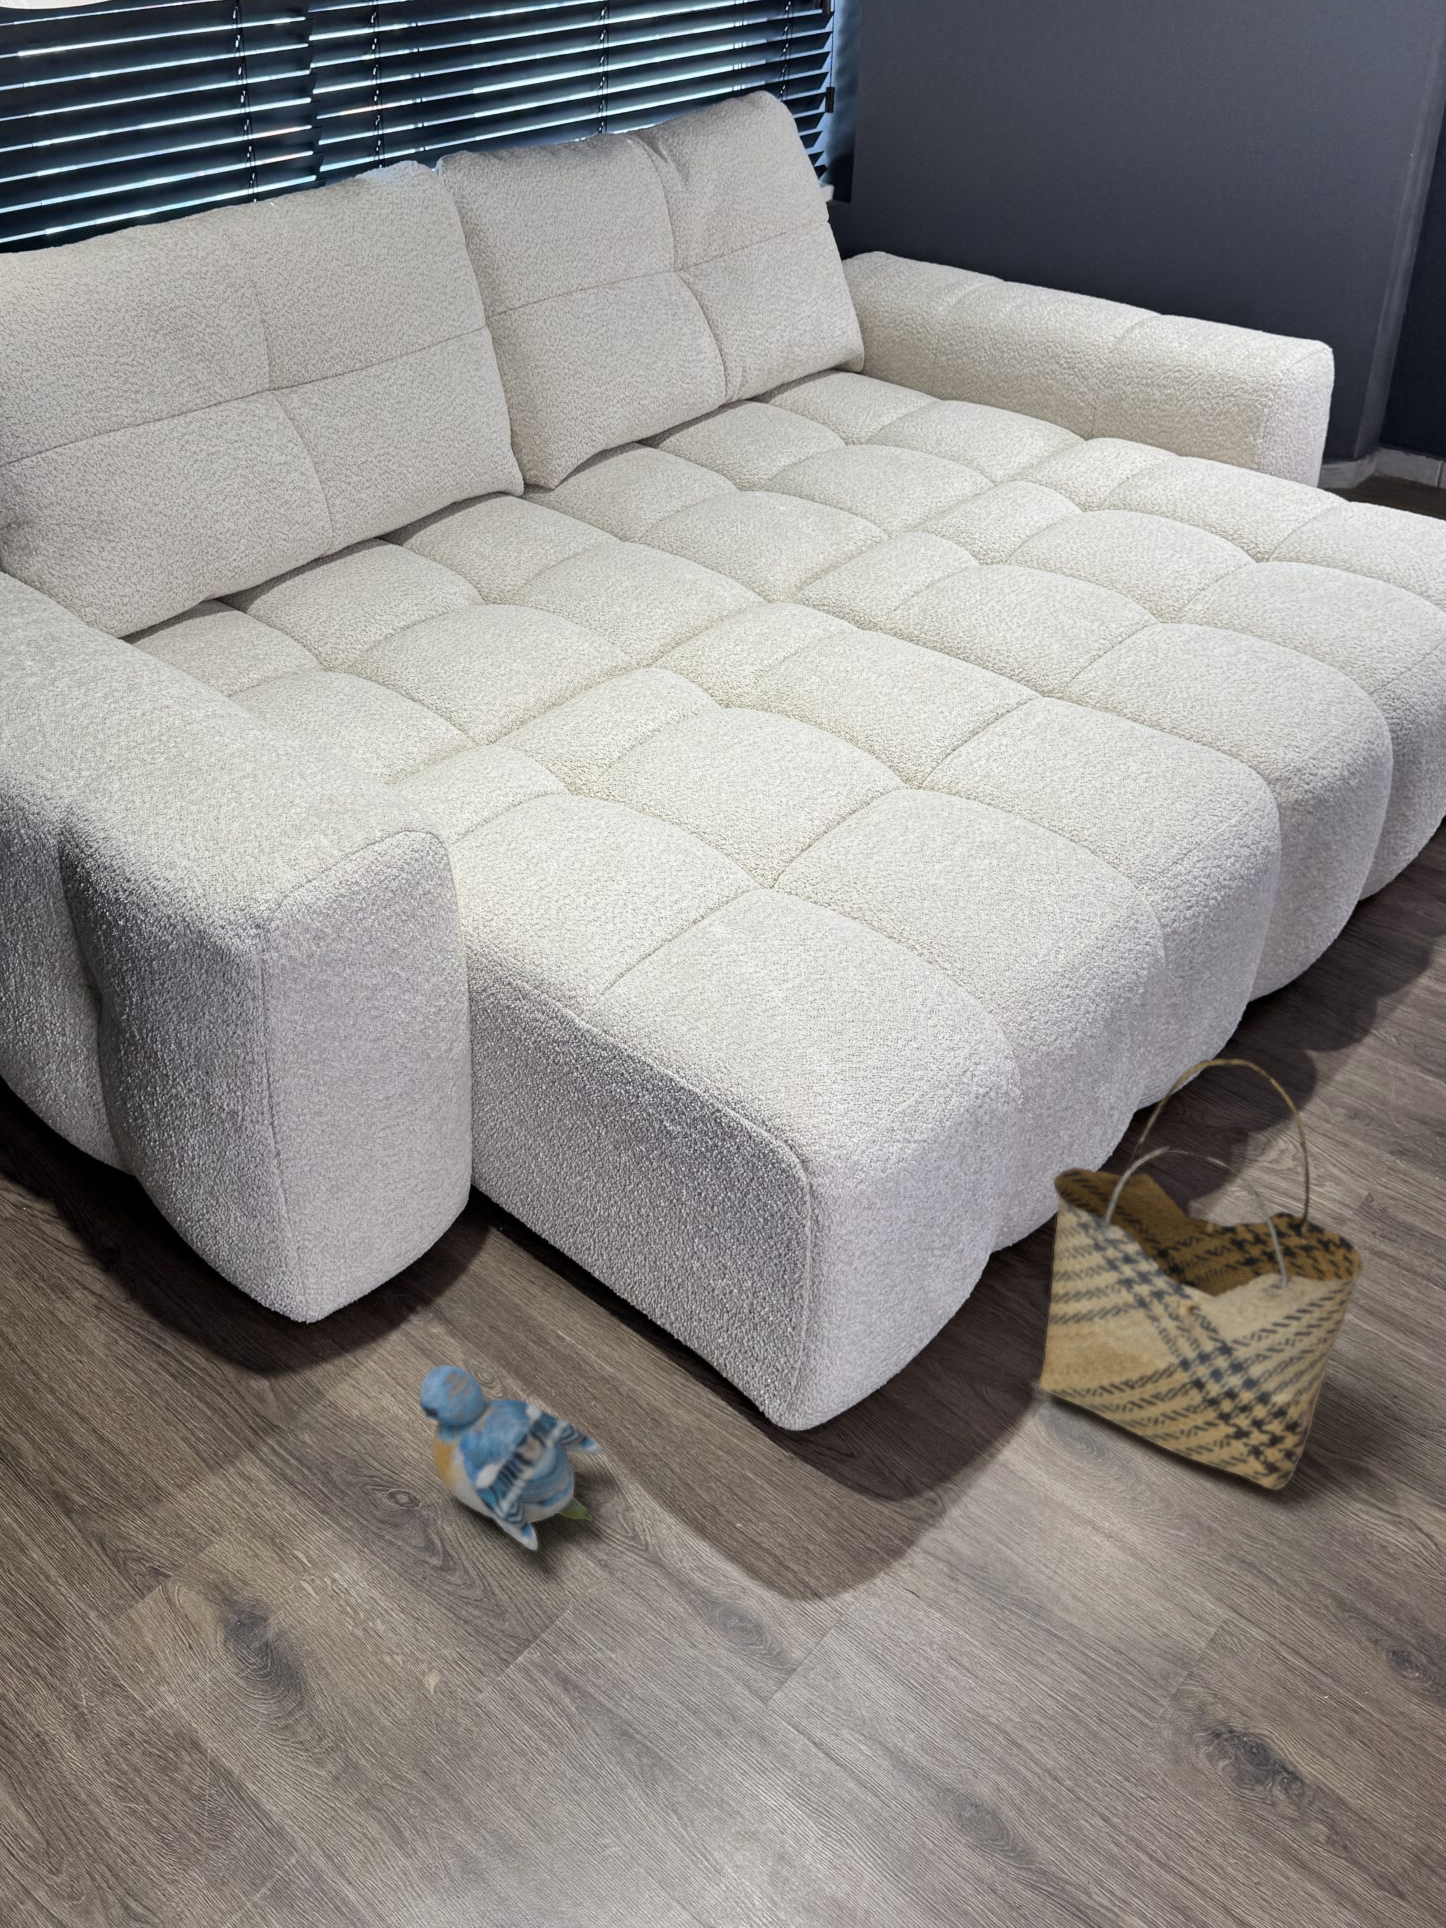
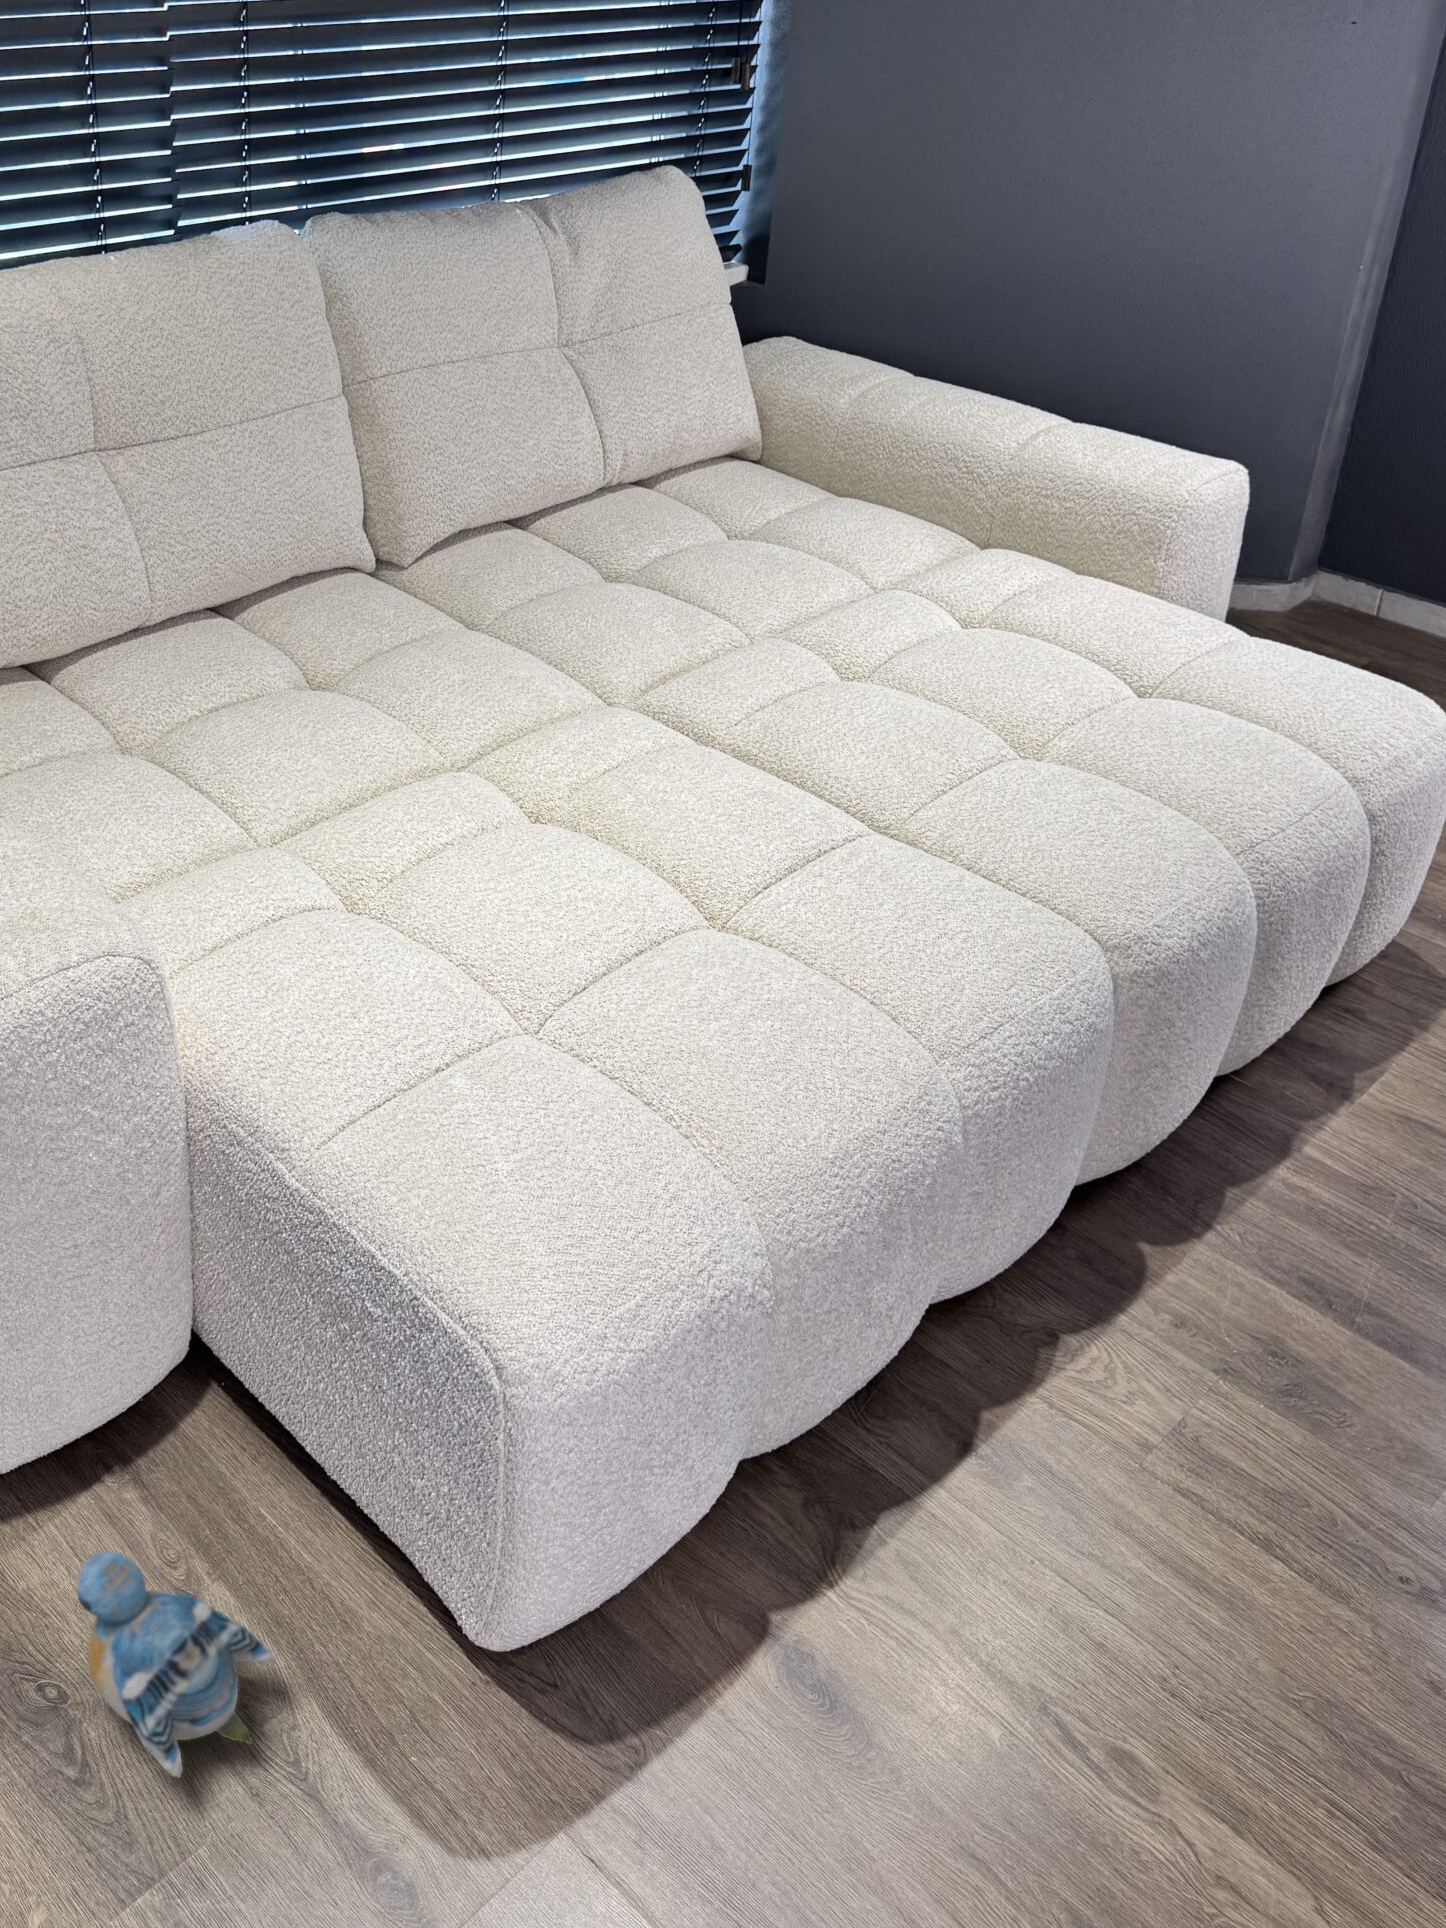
woven basket: present [1039,1058,1363,1489] -> none [779,1274,1136,1773]

